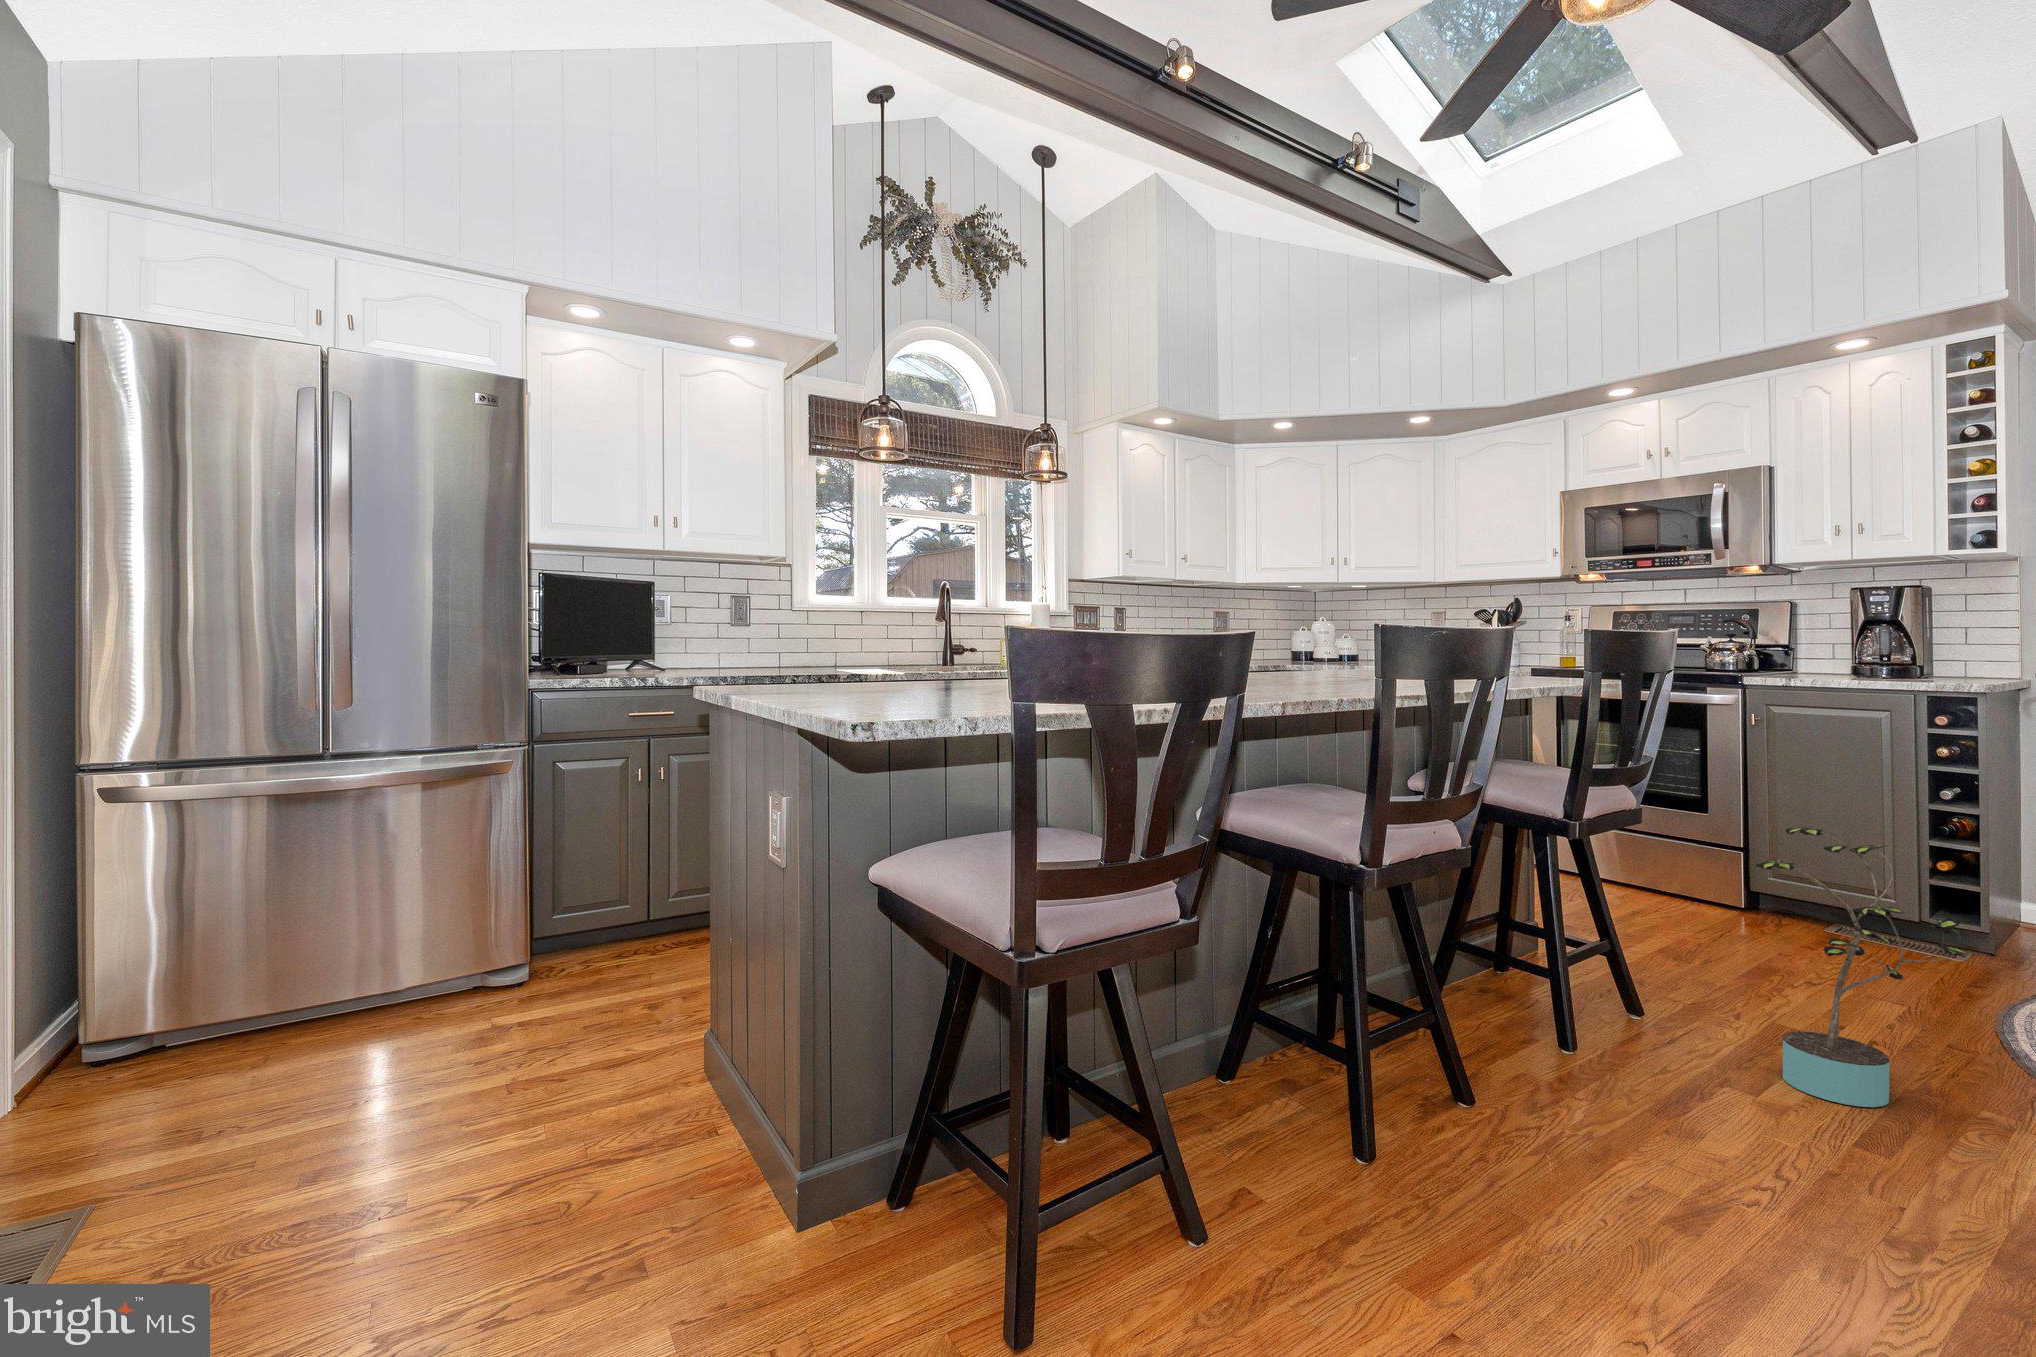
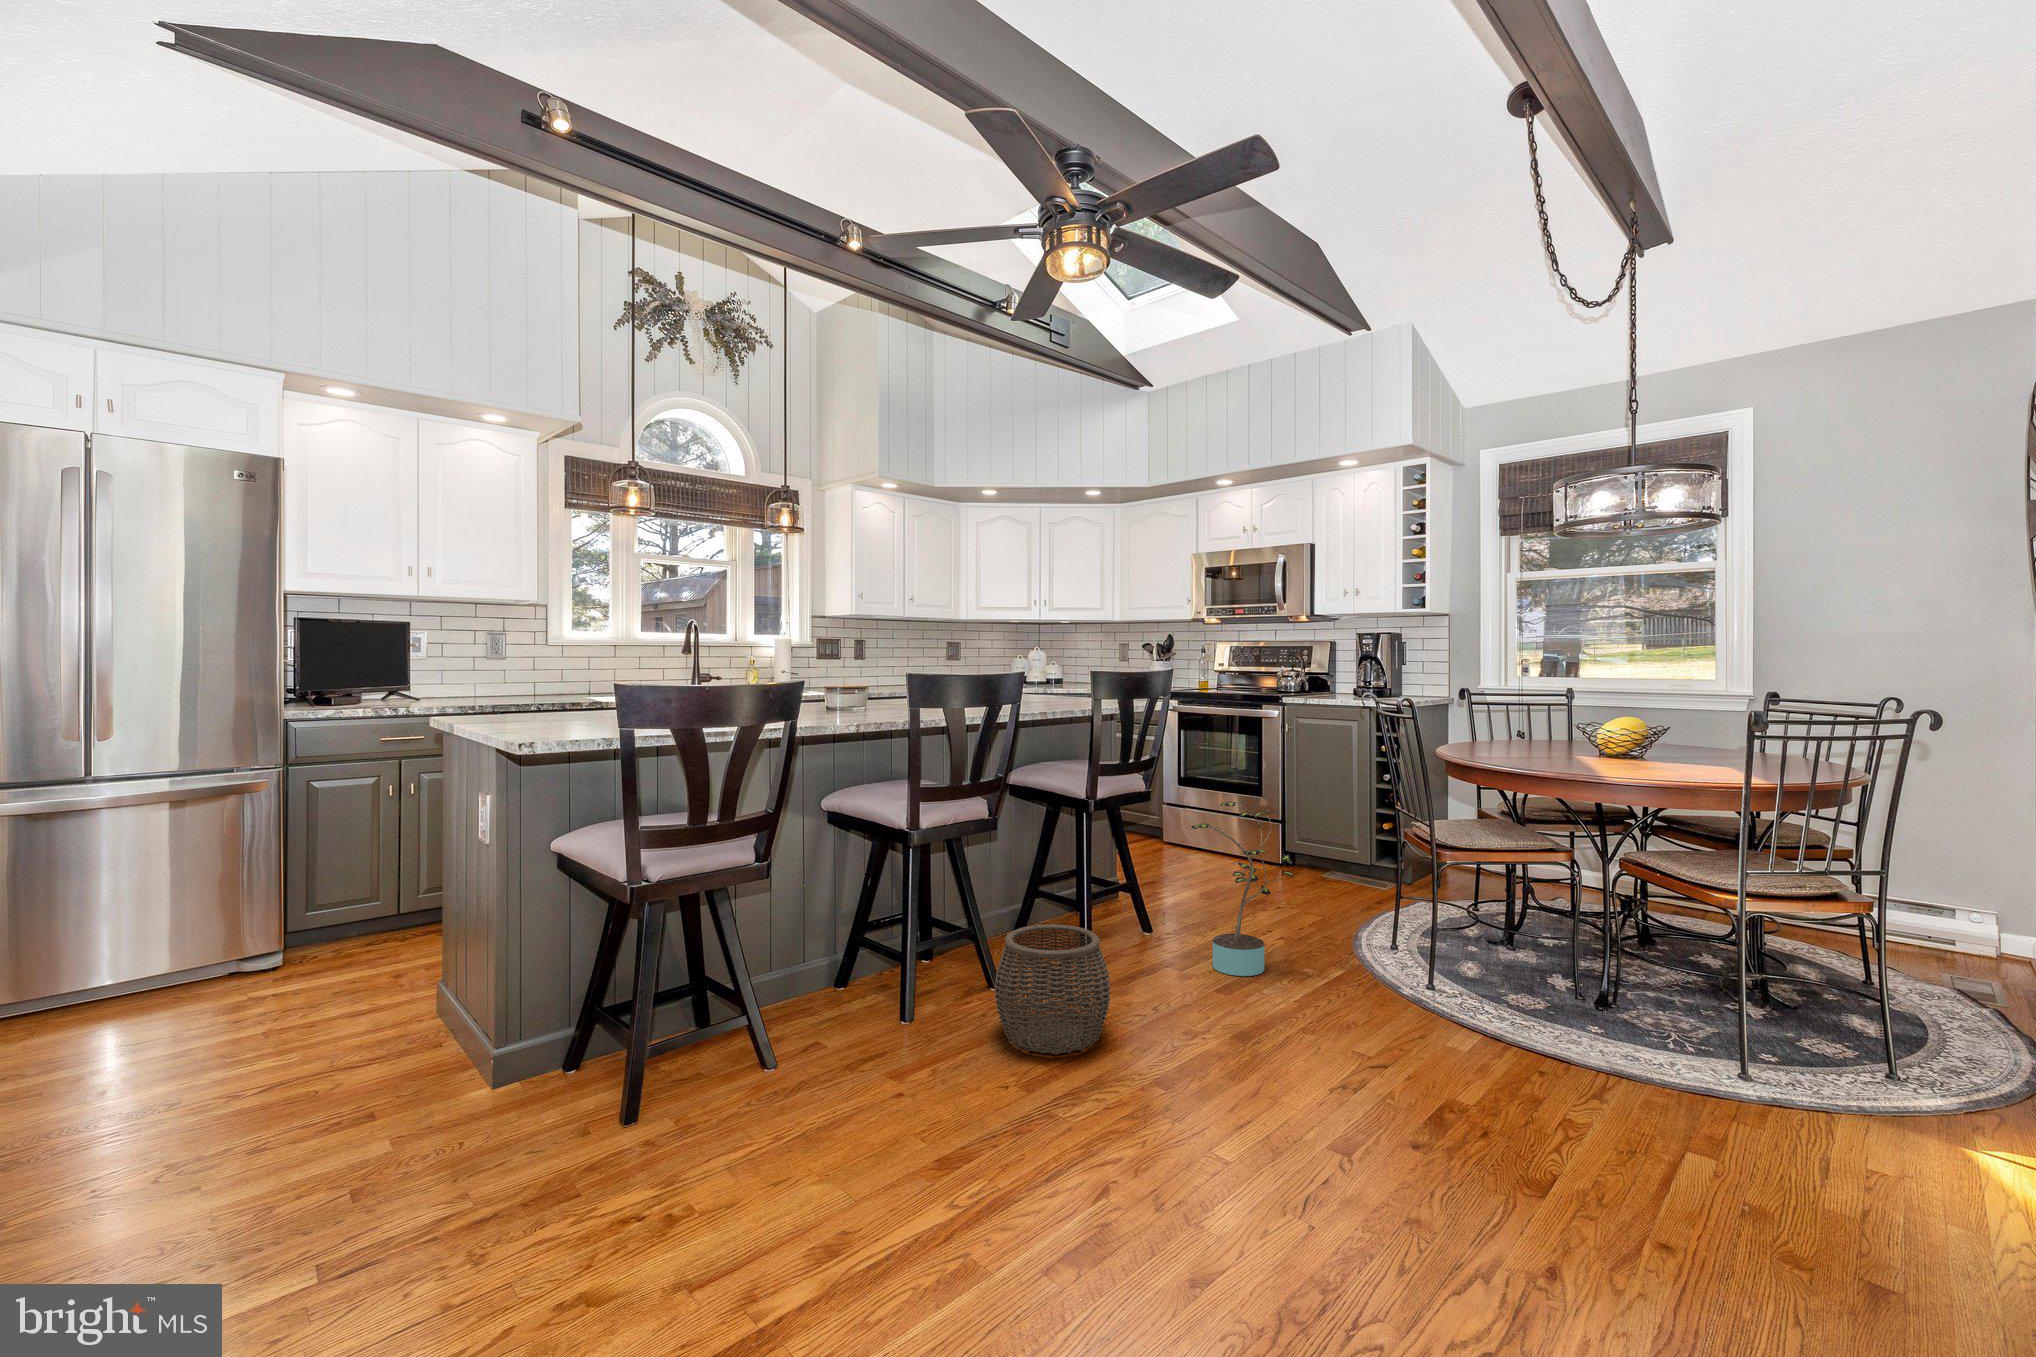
woven basket: none [1509,1015,1737,1246] -> present [994,924,1111,1055]

